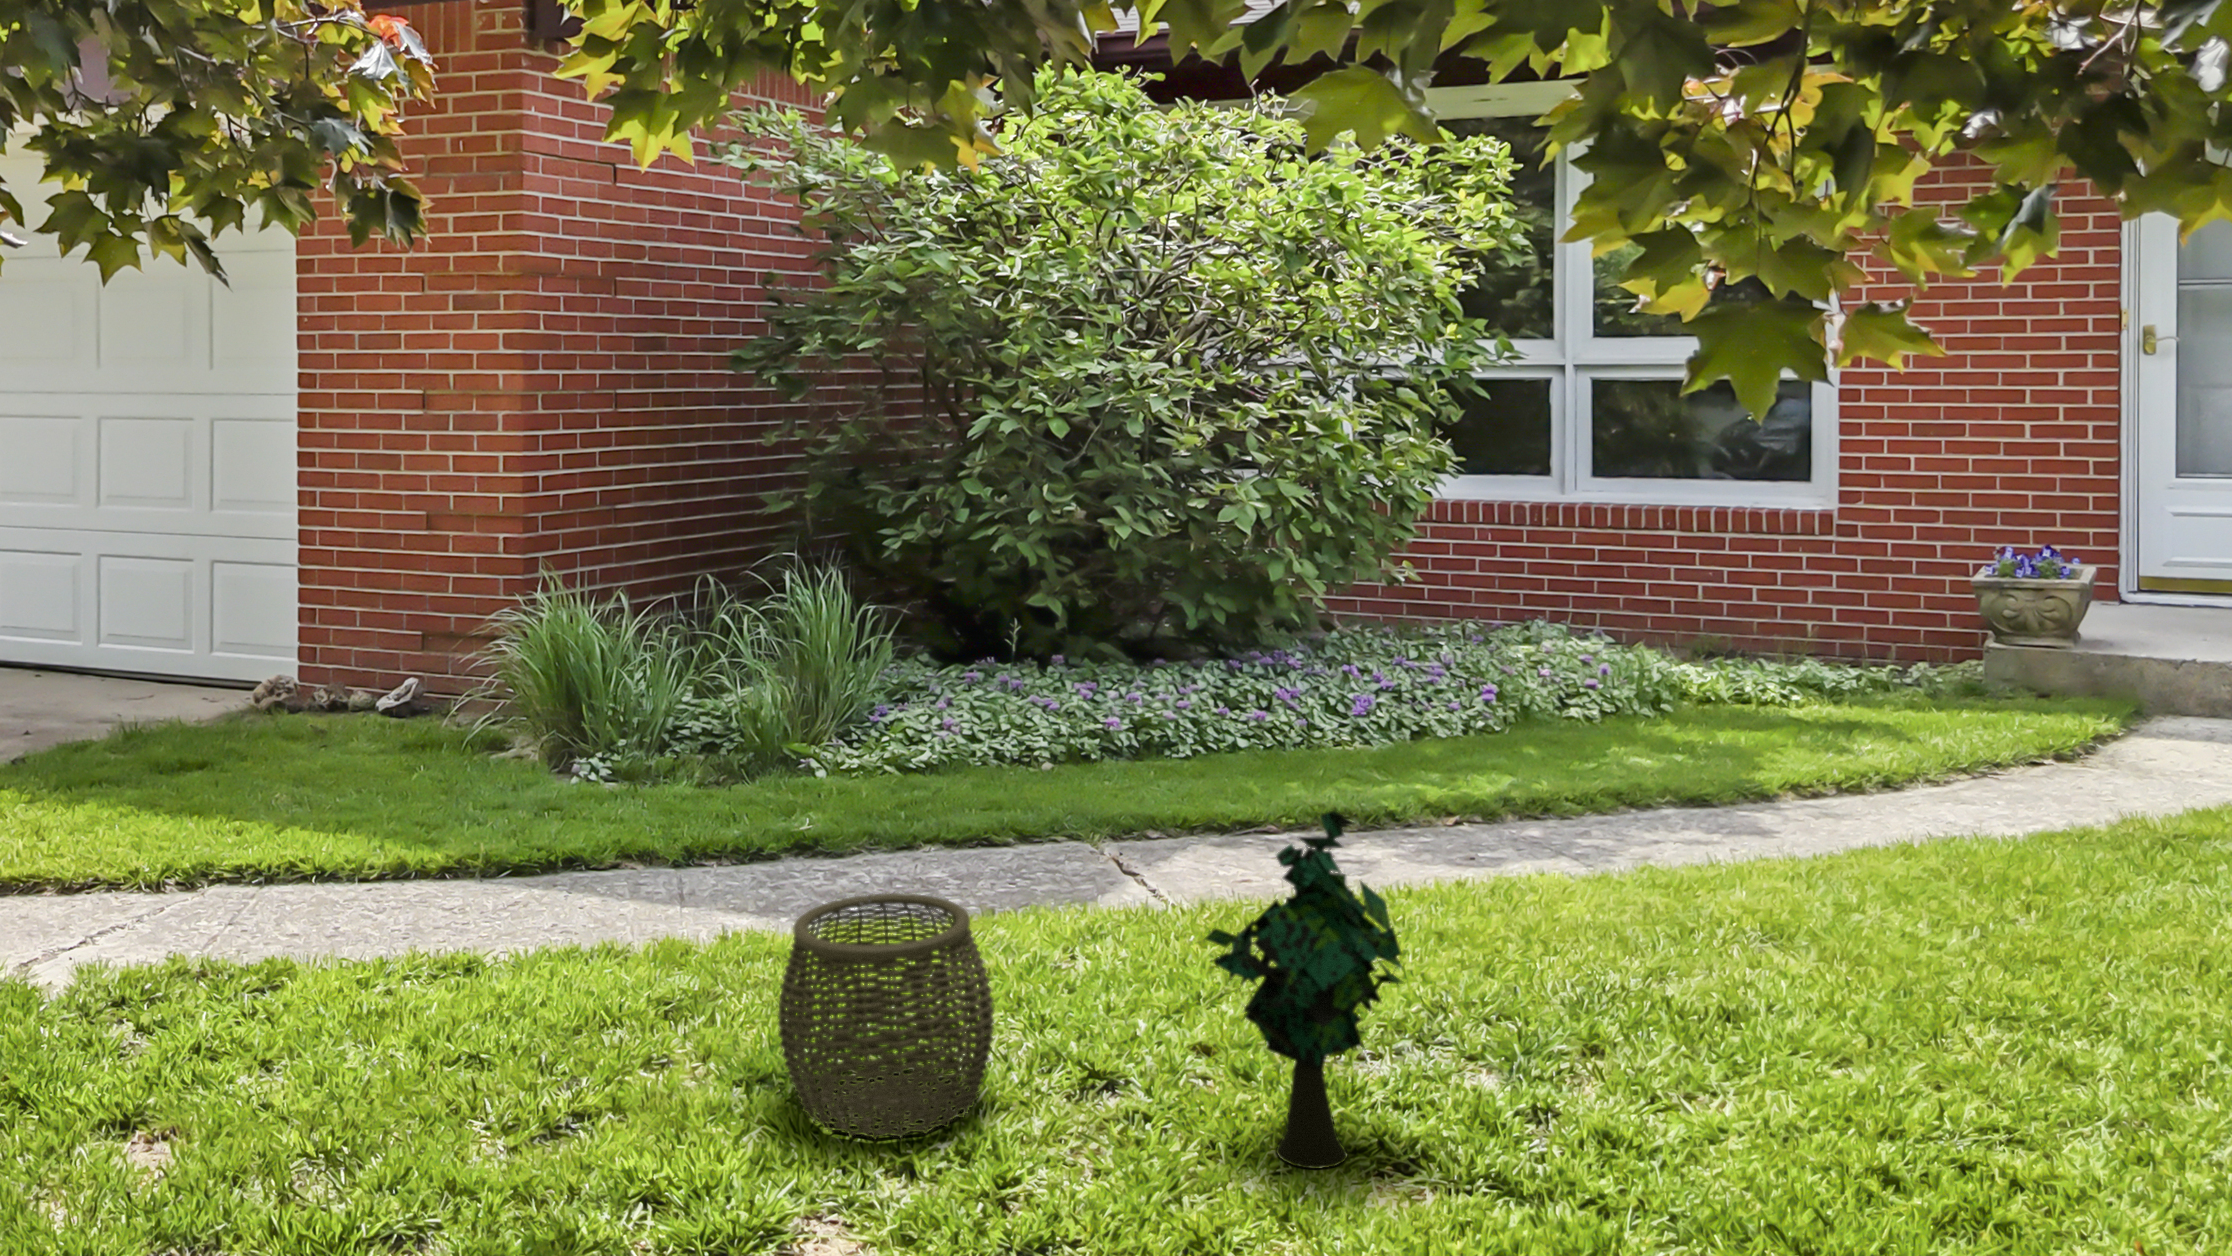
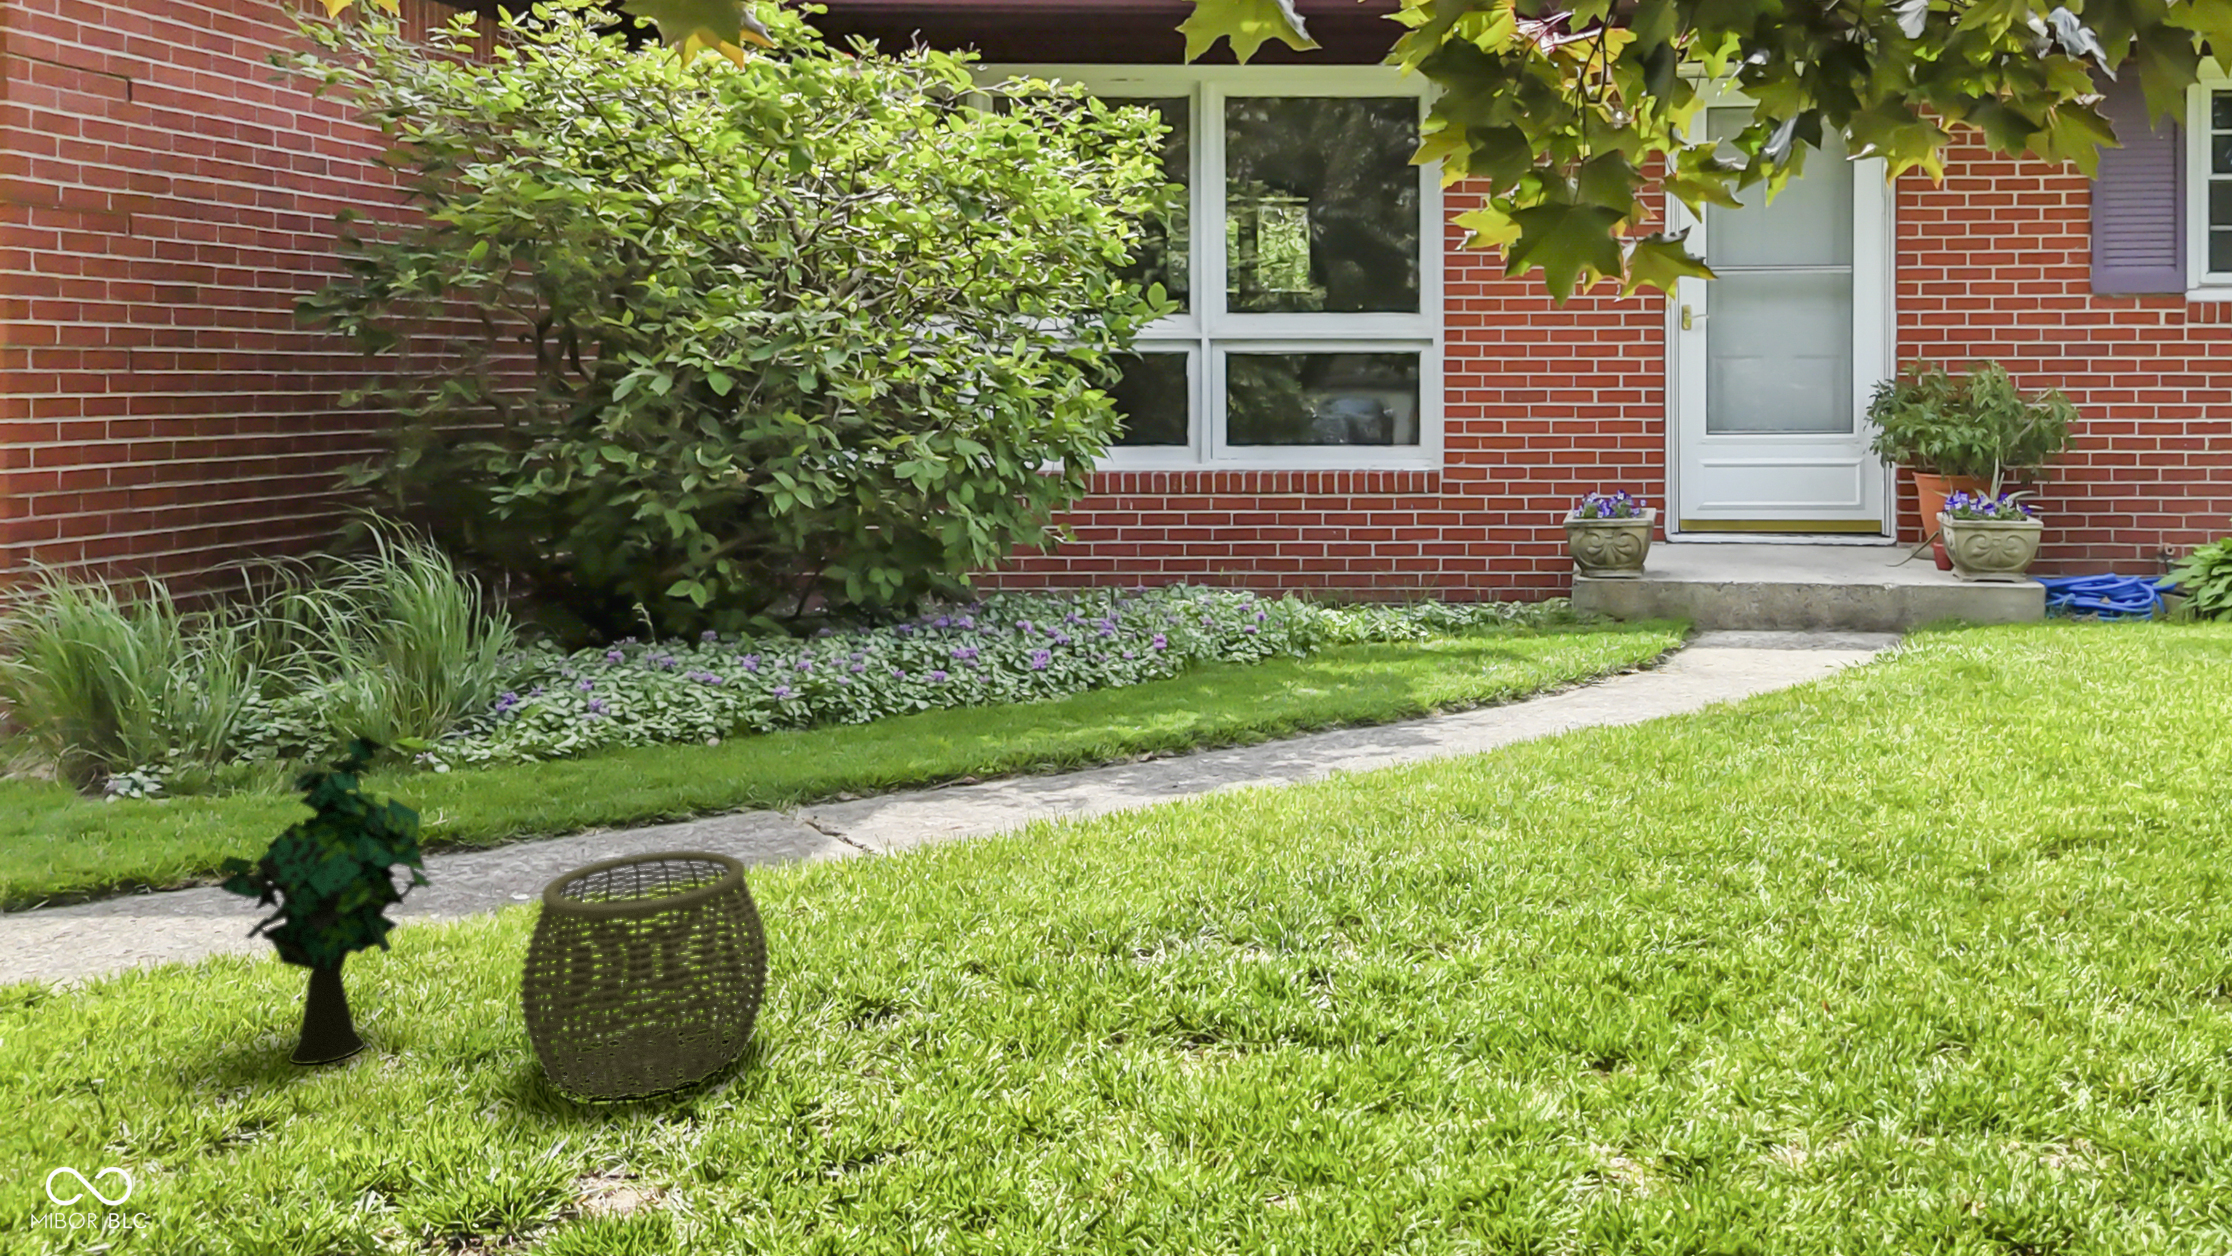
decorative plant: present [1205,811,1402,1169] -> present [214,736,433,1064]

